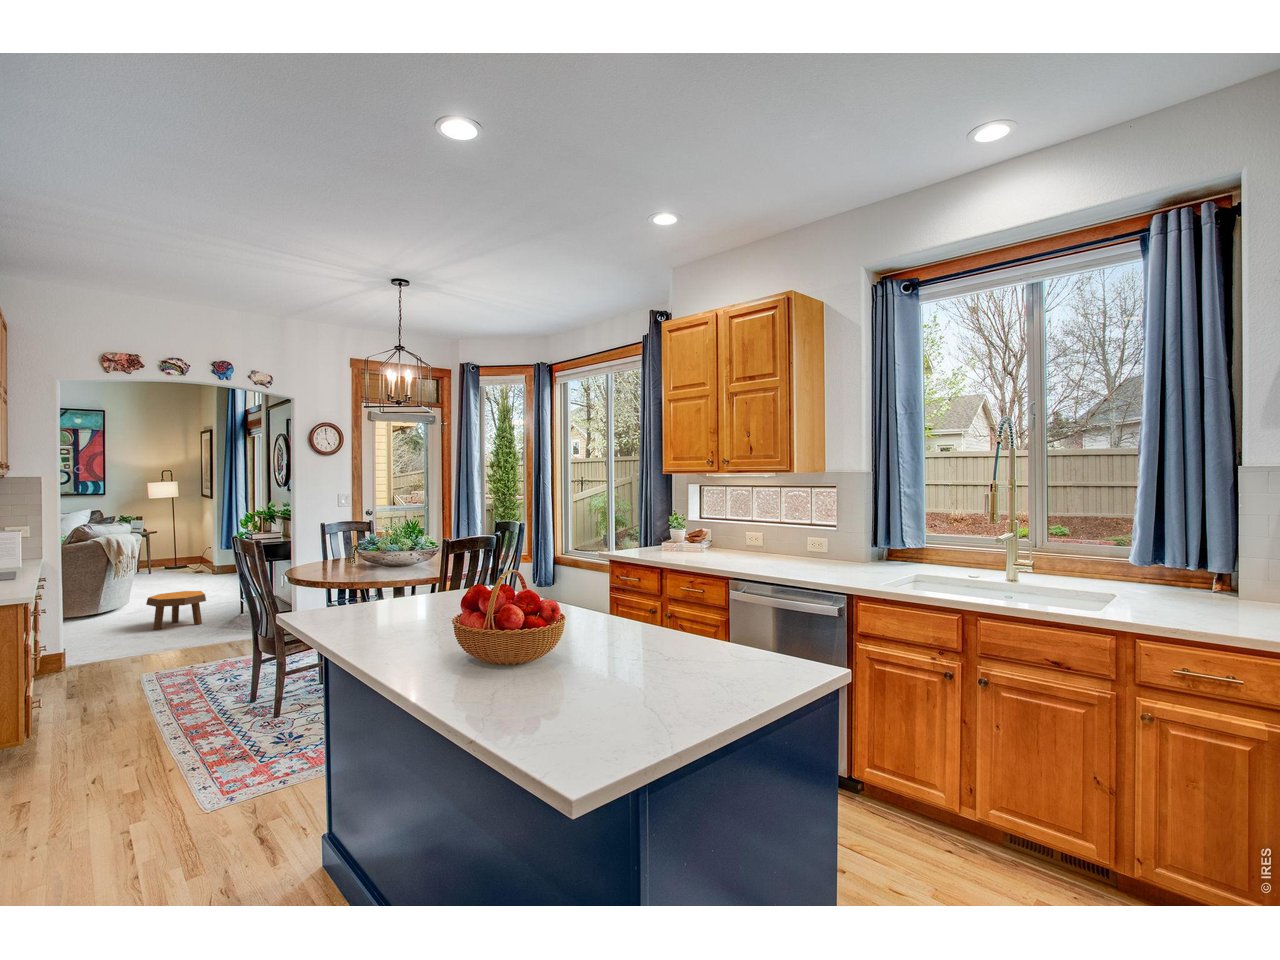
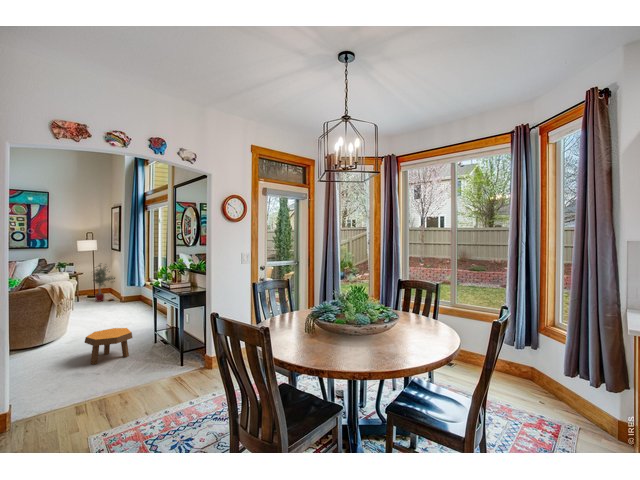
potted tree: none [168,516,207,575] -> present [93,265,115,302]

